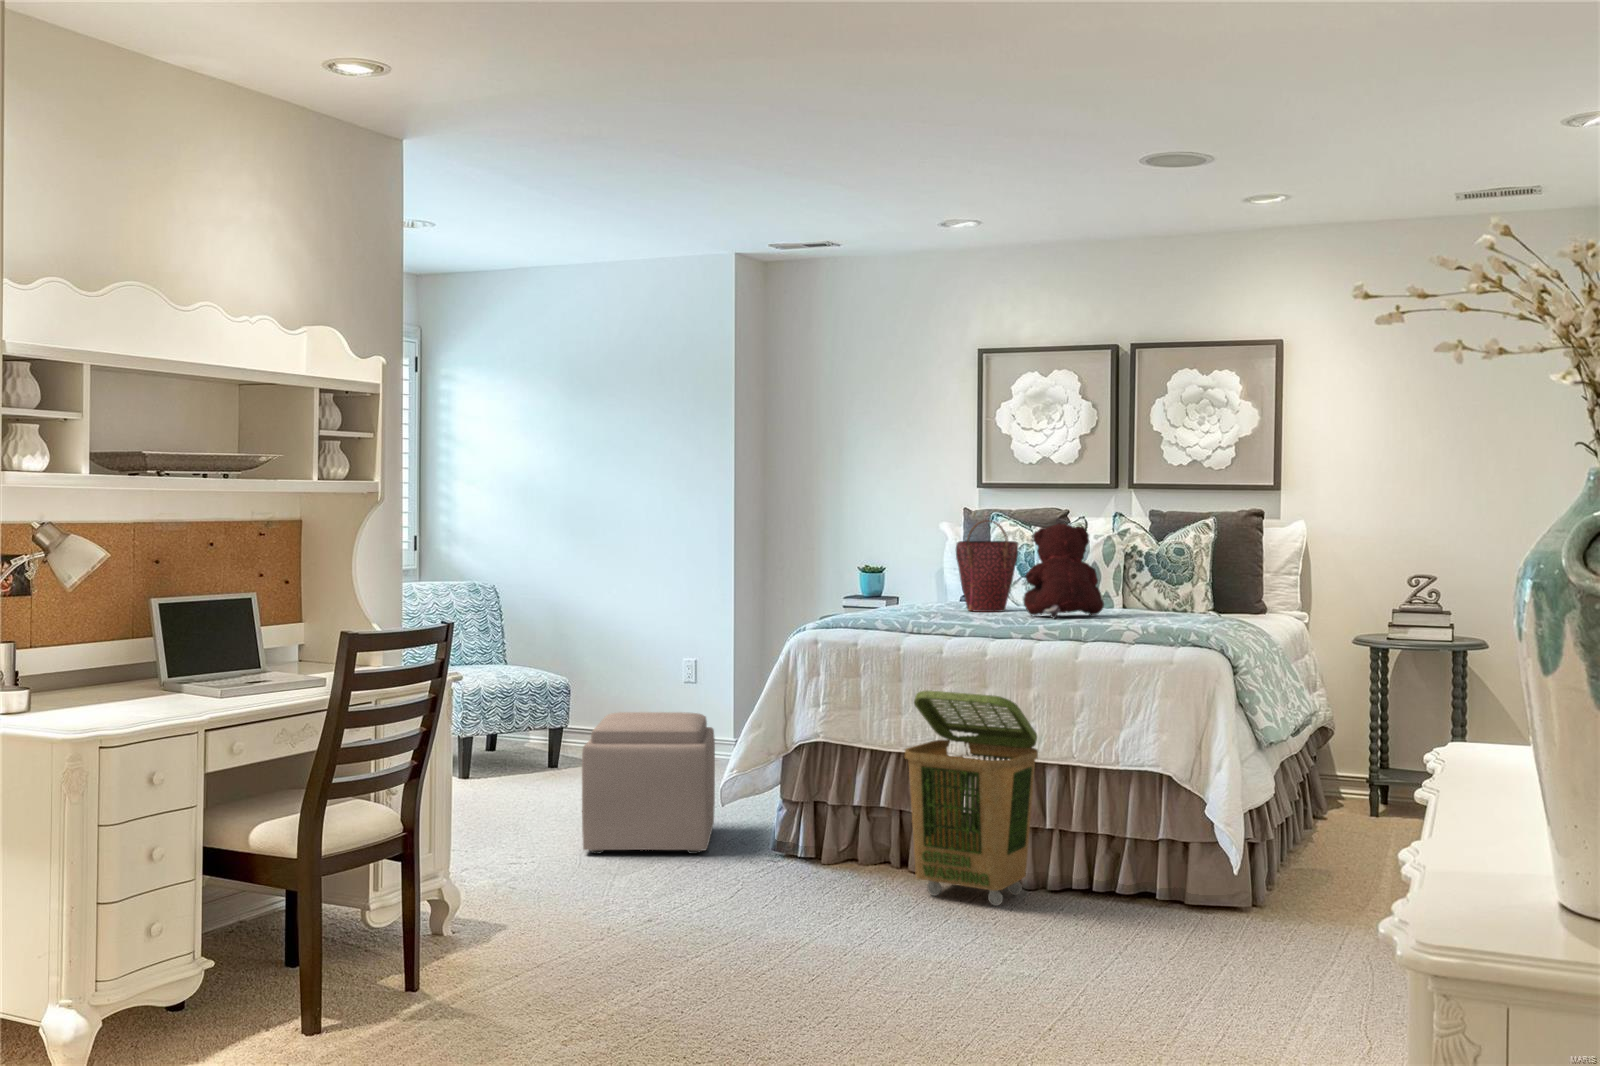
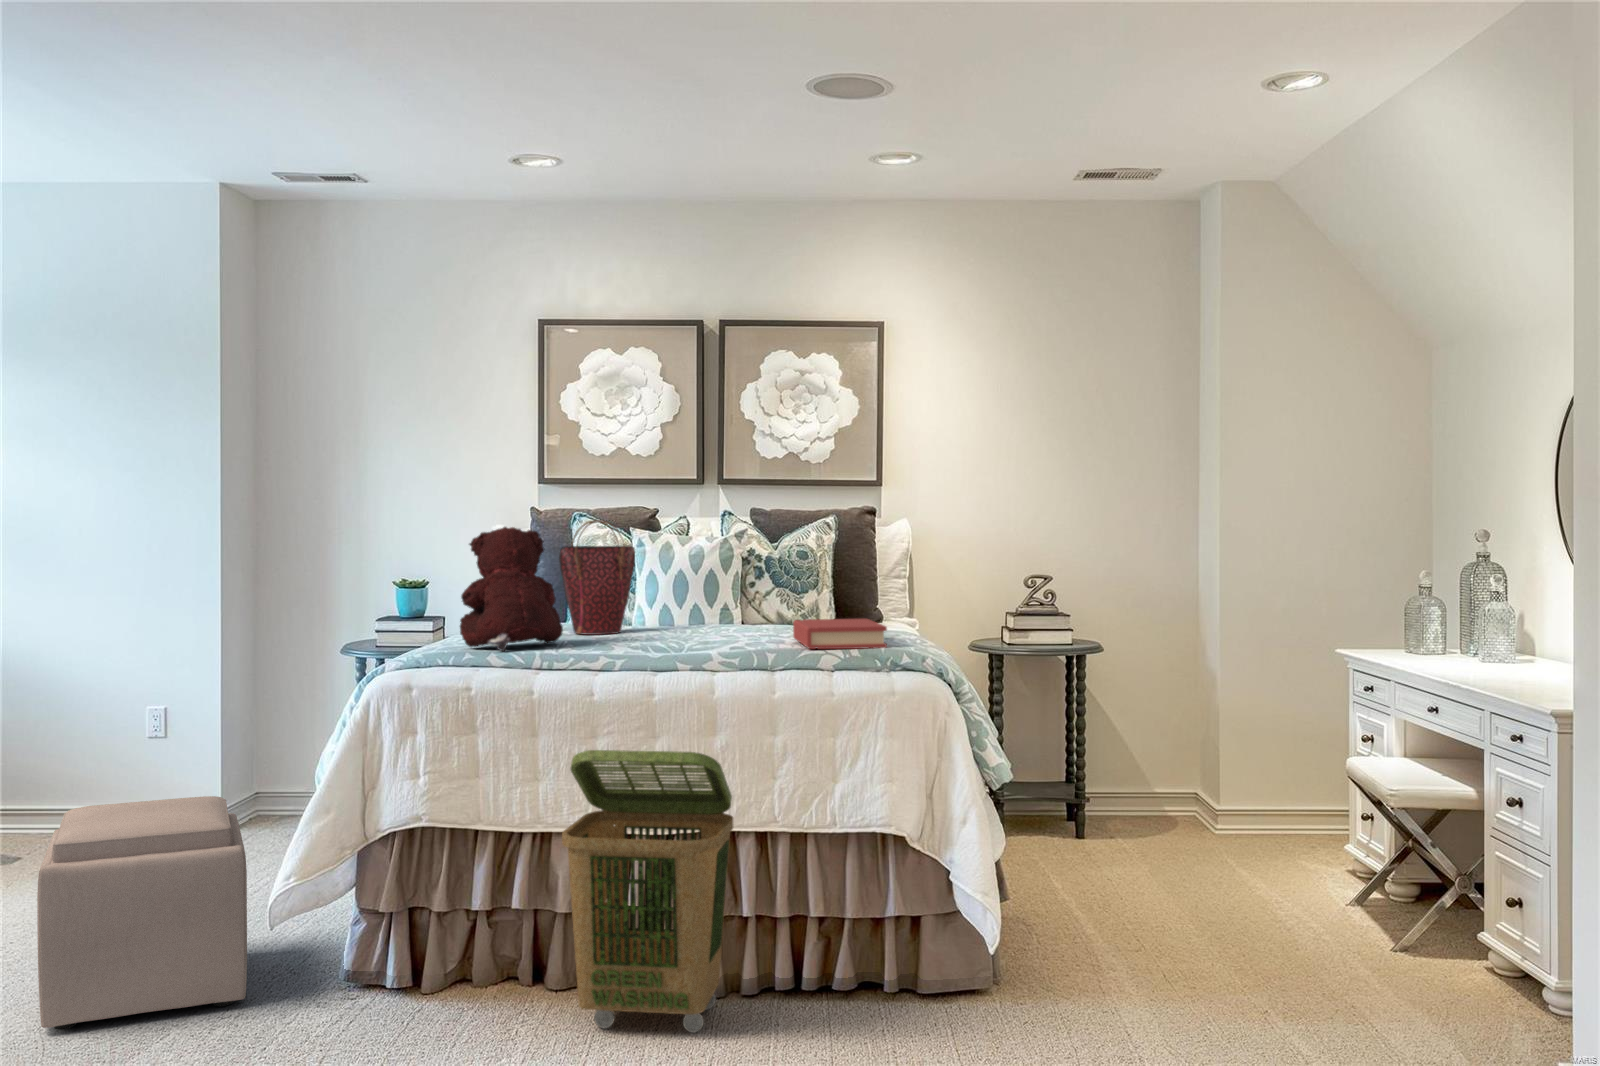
teddy bear: present [1024,523,1104,619] -> present [460,527,563,651]
hardback book: none [1112,604,1182,628] -> present [793,618,887,649]

